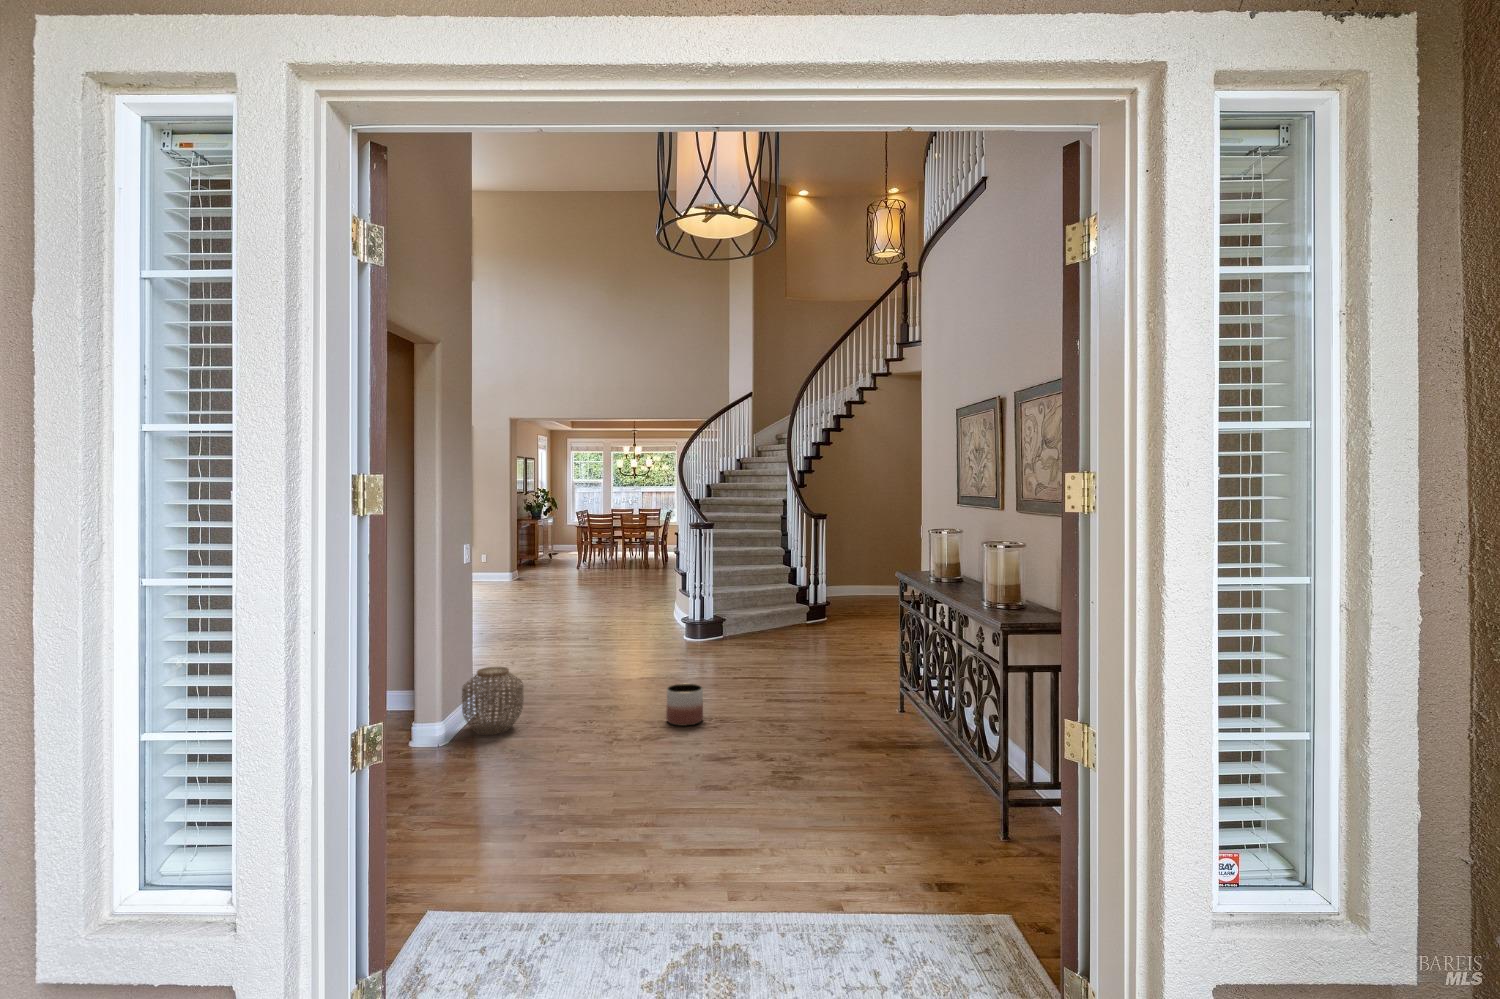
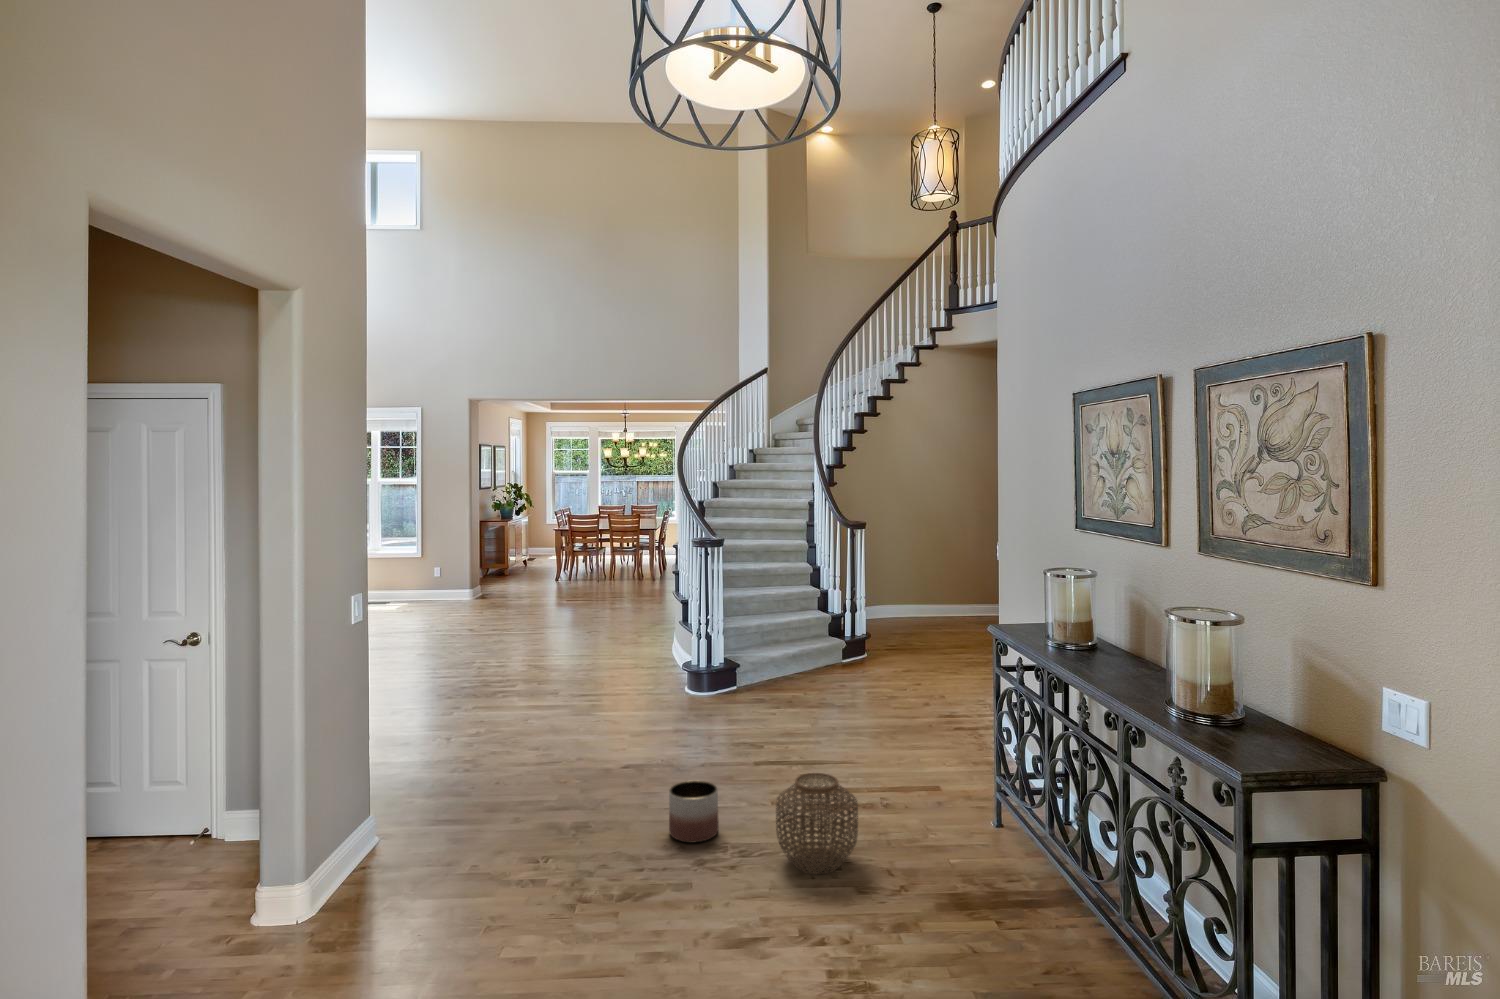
woven basket: present [462,667,523,735] -> present [776,773,858,874]

